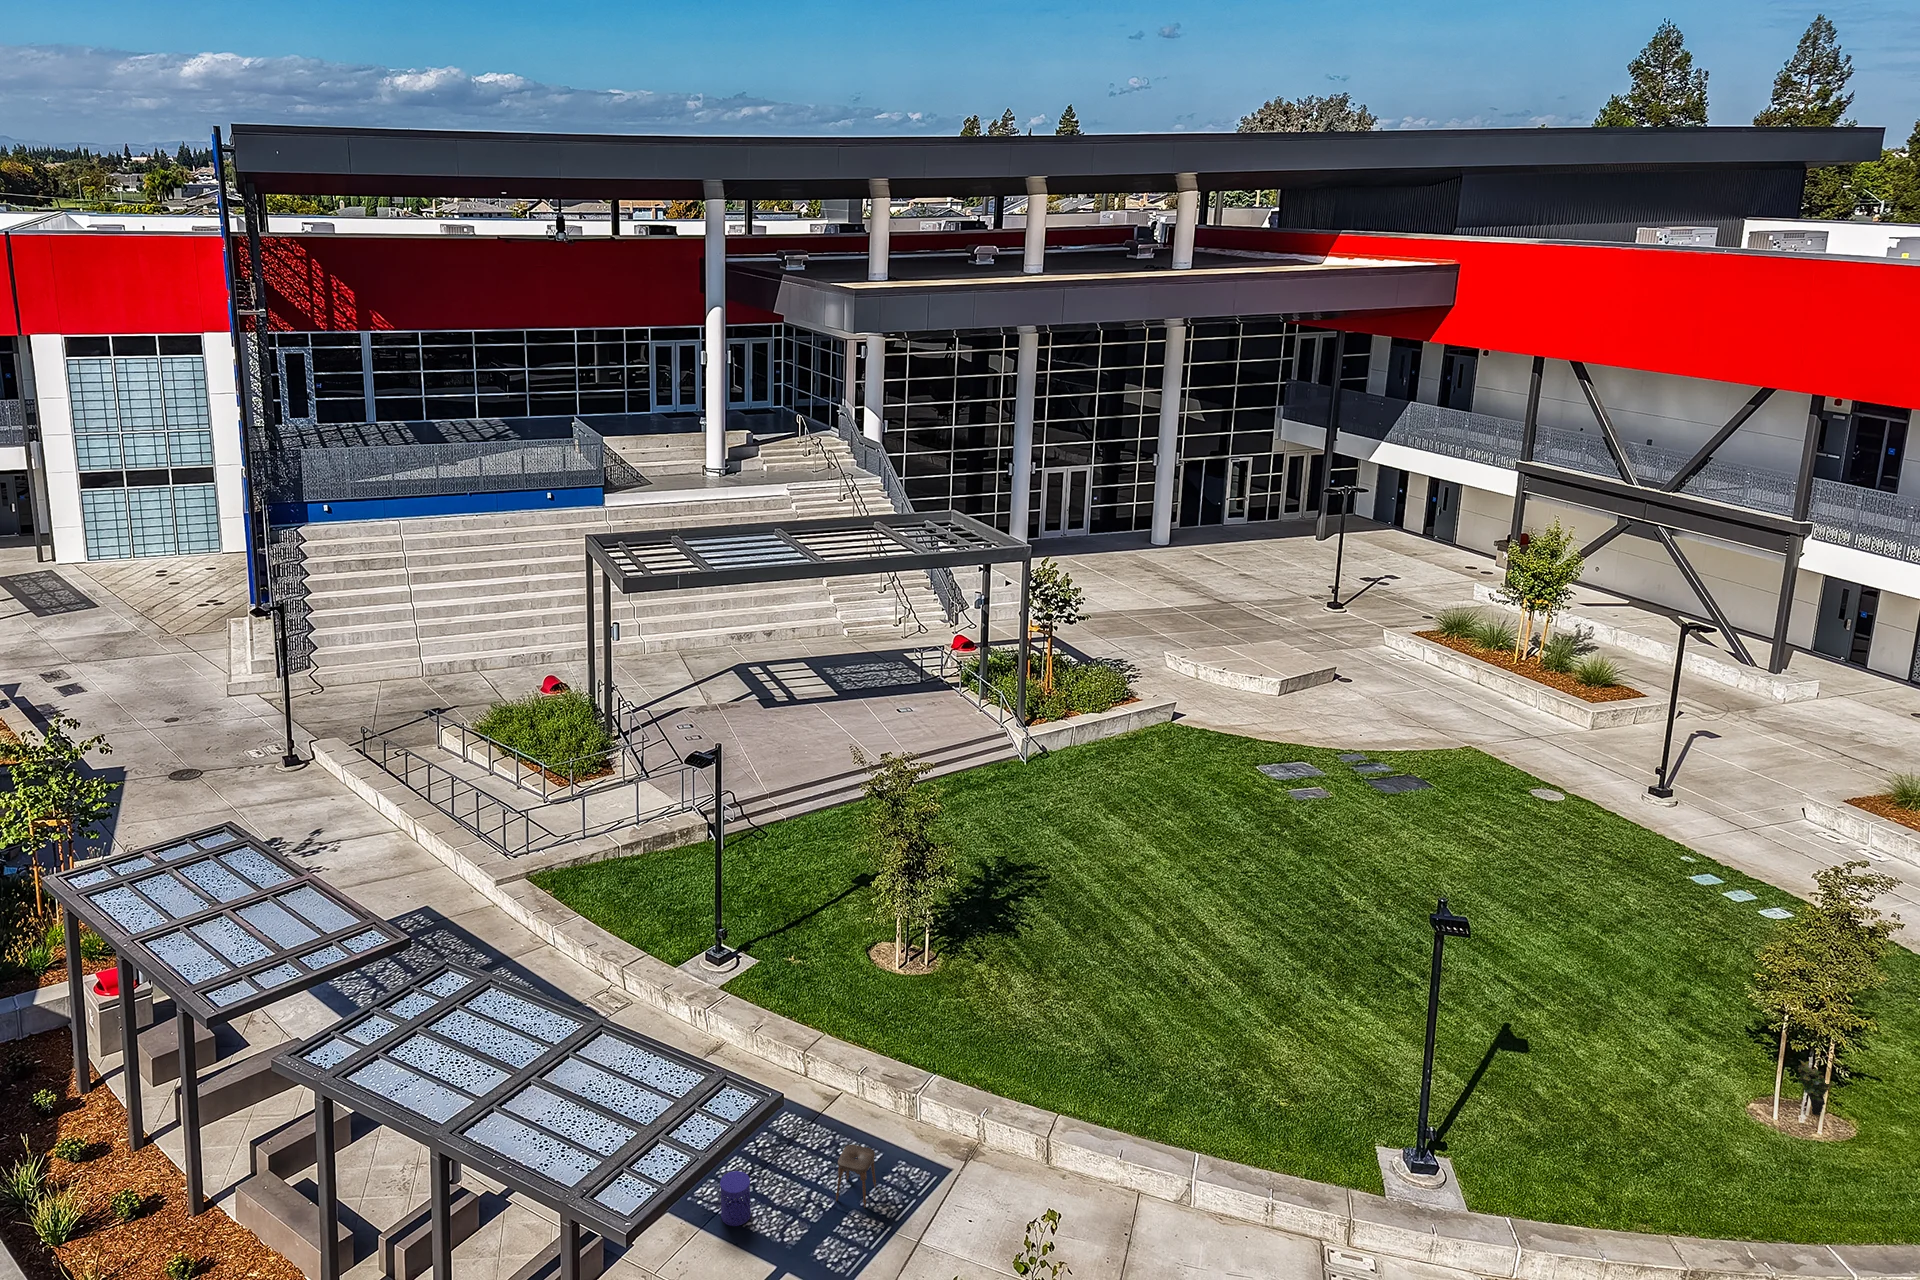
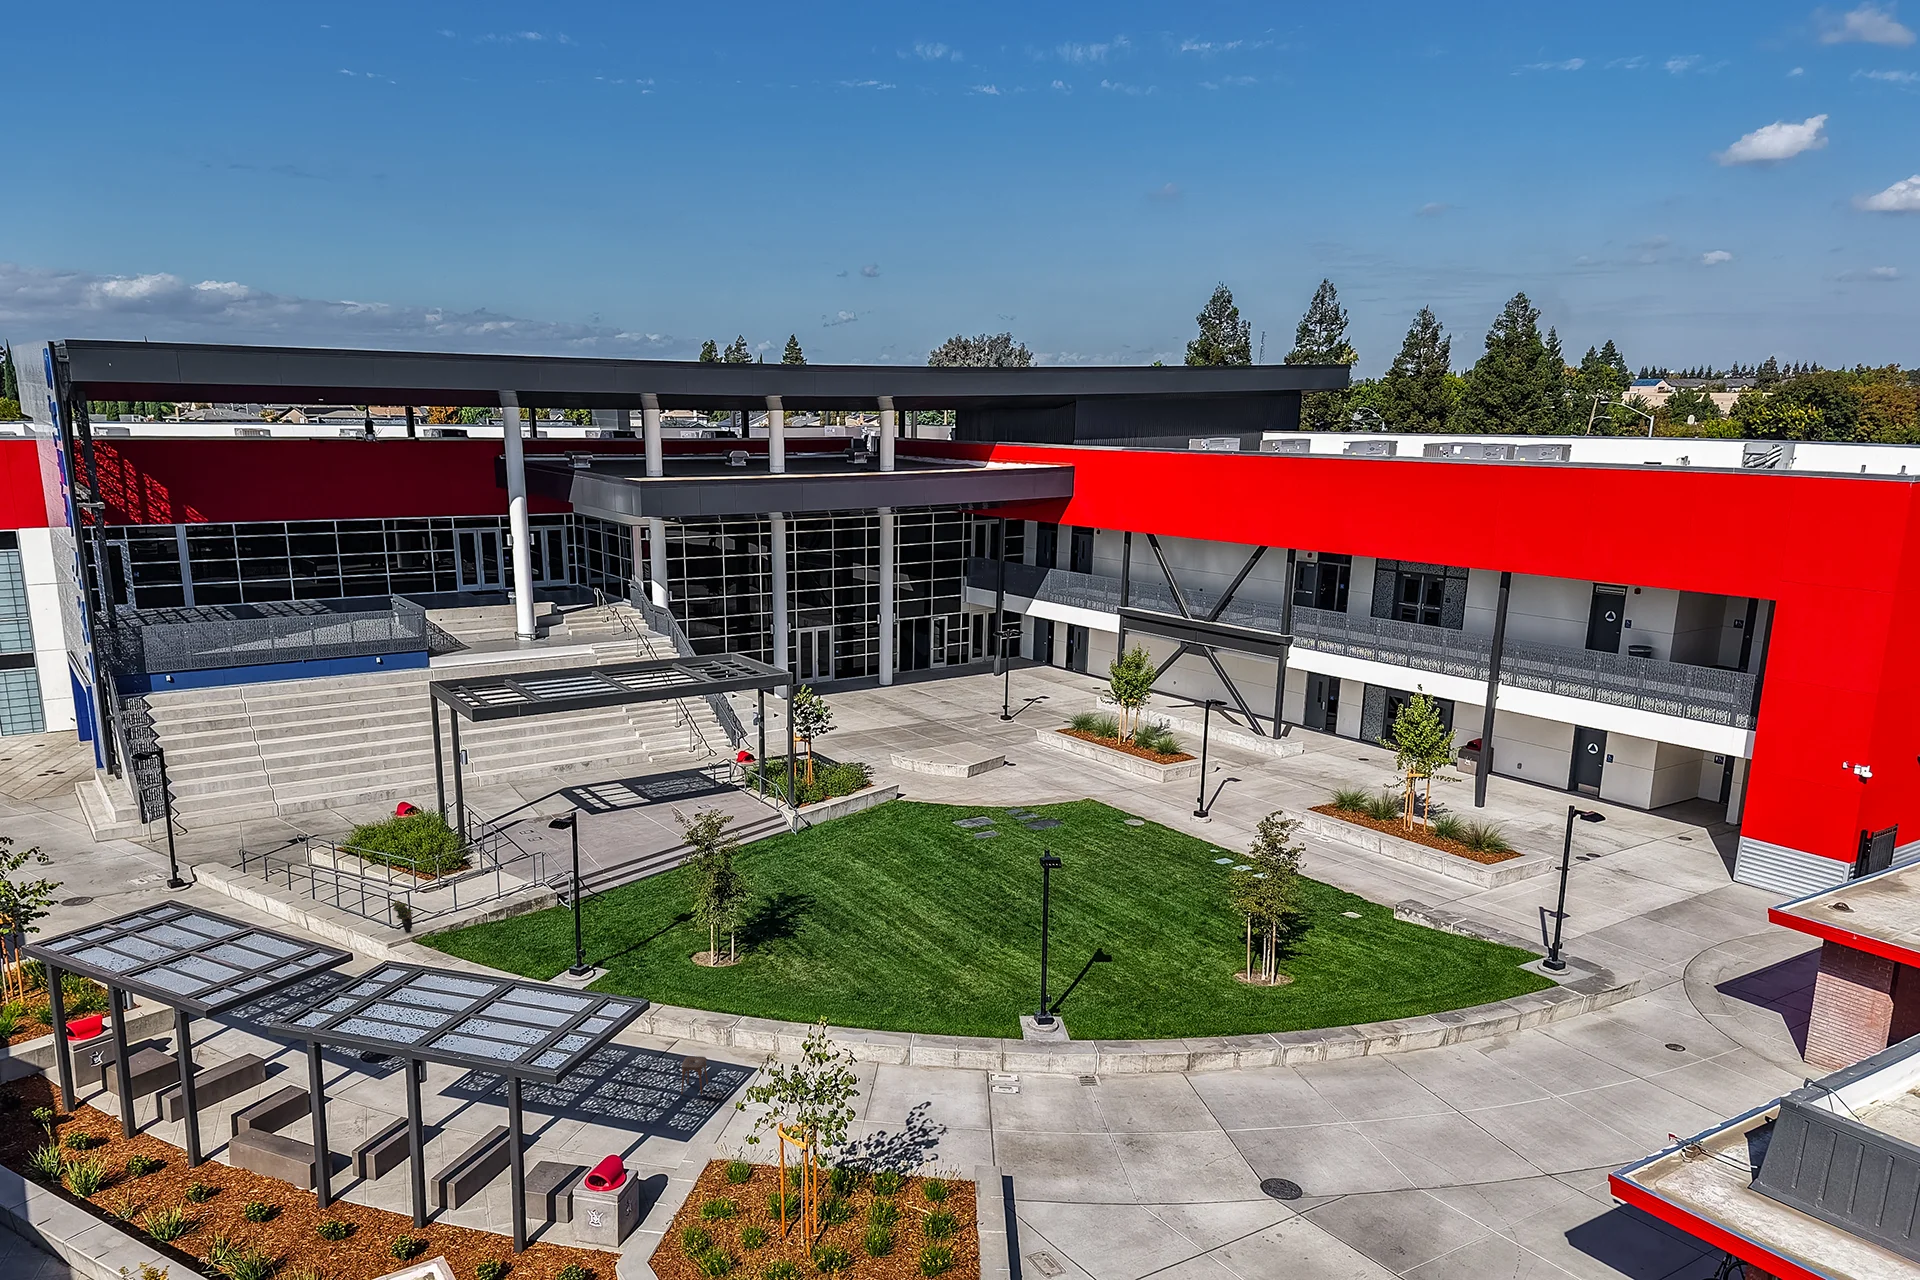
potted plant: present [1797,1061,1834,1115] -> present [391,900,413,933]
waste bin: present [720,1171,751,1226] -> none [601,1078,623,1115]

